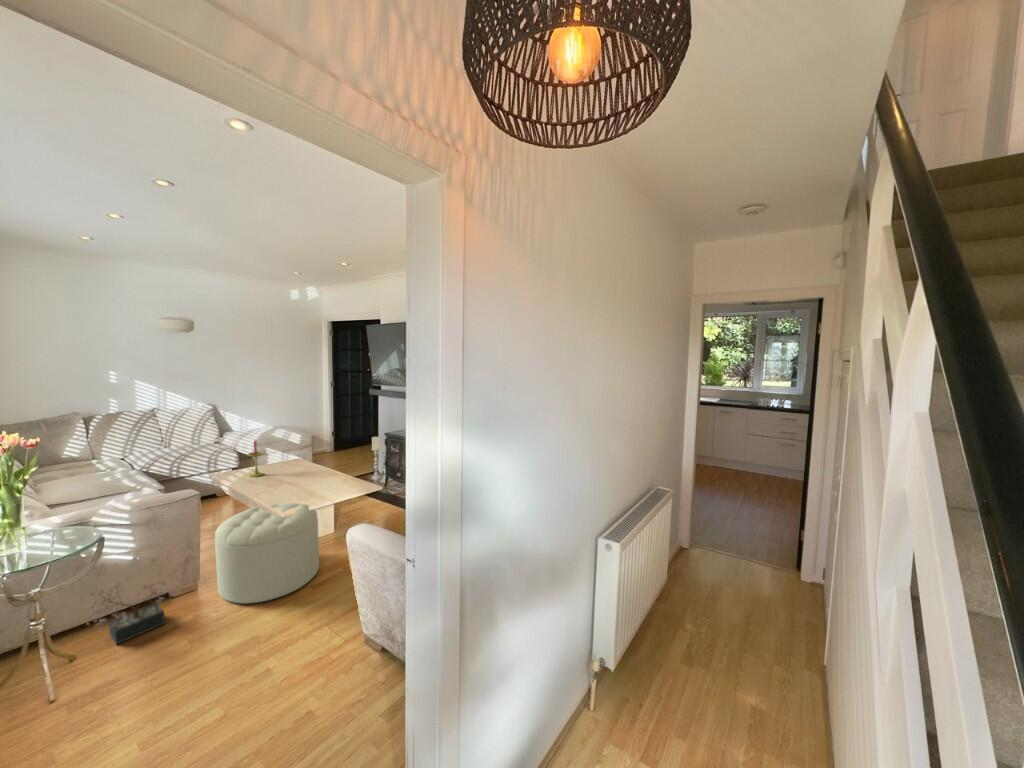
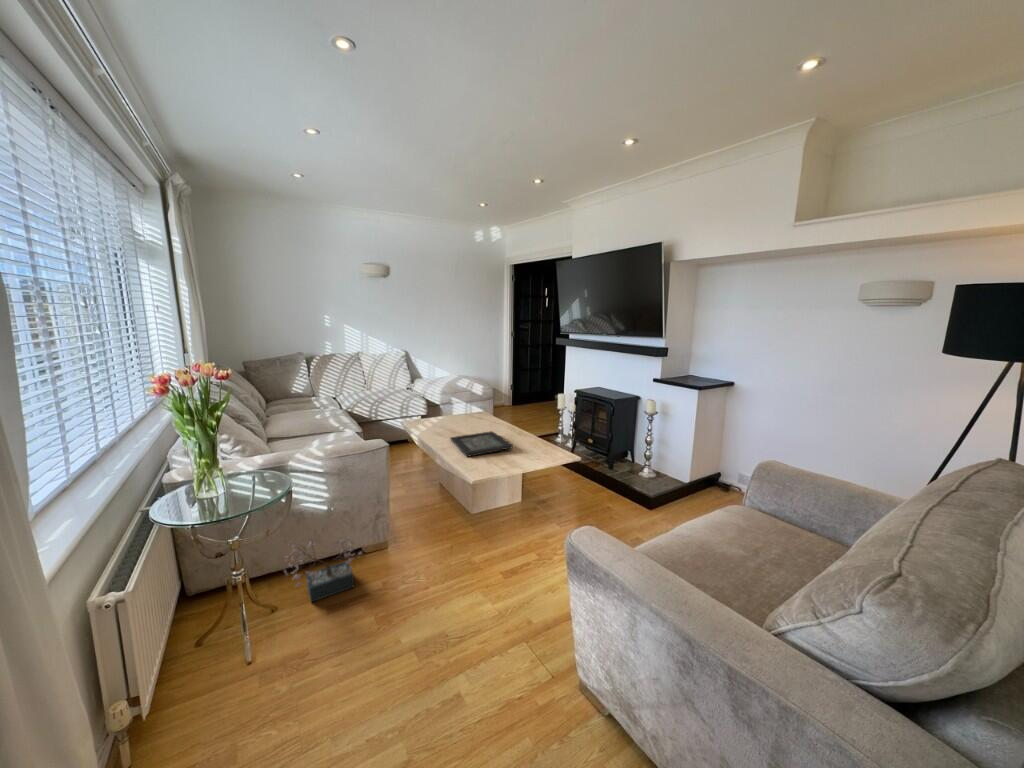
candle: present [248,441,264,477] -> none [434,388,450,429]
decorative tray: none [264,474,325,497] -> present [450,432,513,457]
ottoman: present [215,503,319,604] -> none [401,466,509,584]

